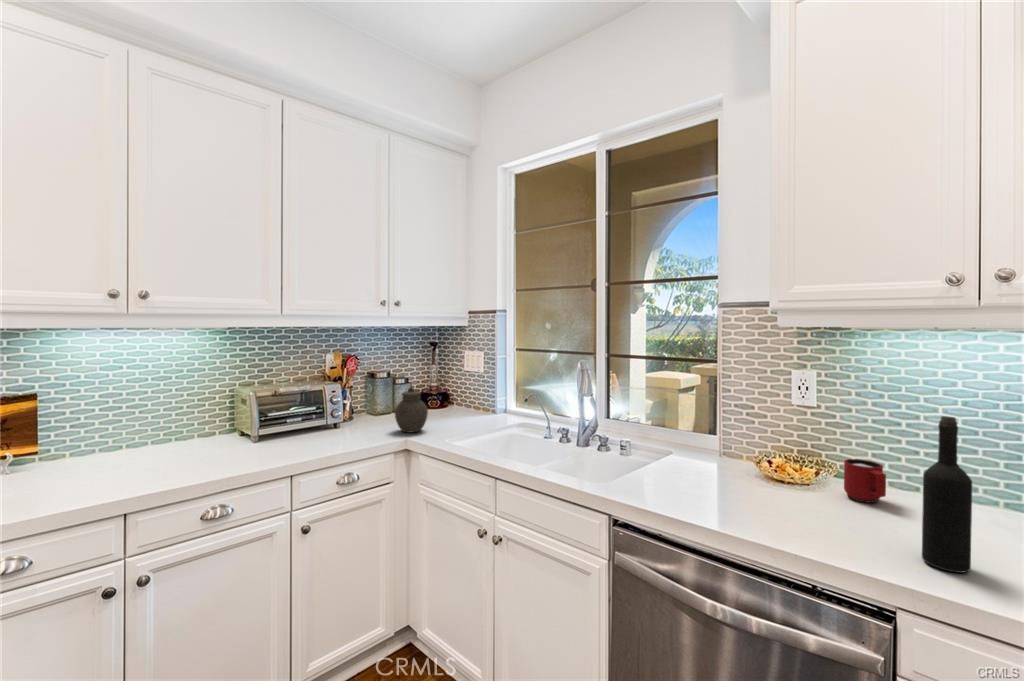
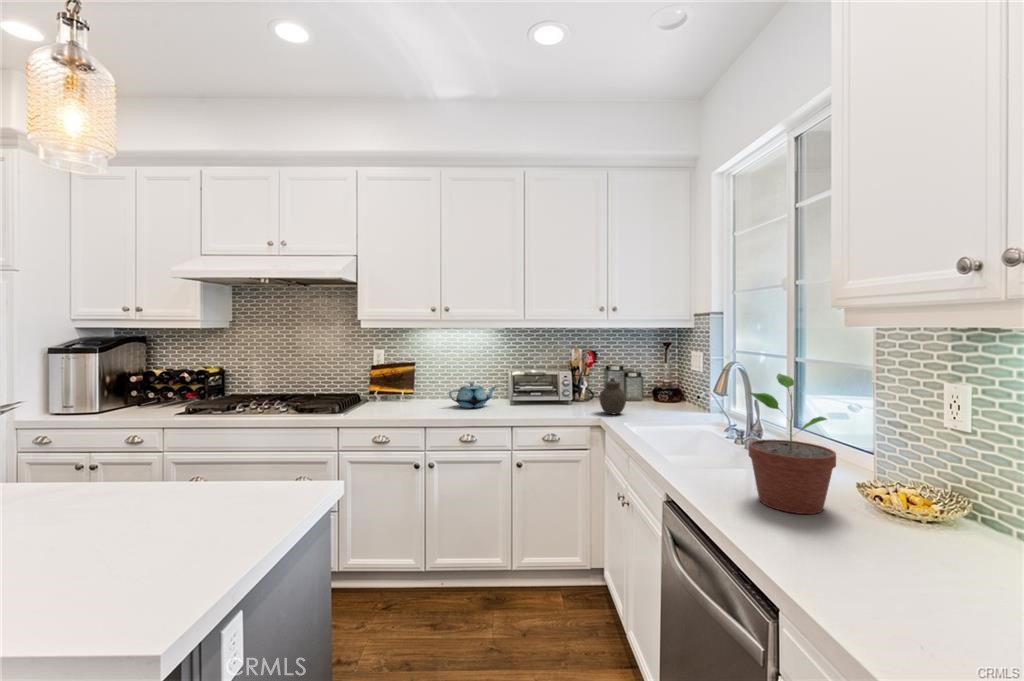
potted plant: none [697,370,791,505] -> present [748,374,836,514]
teapot: none [139,415,230,459] -> present [449,382,496,408]
wine bottle: present [922,416,972,573] -> none [852,430,904,606]
mug: present [844,459,886,503] -> none [937,496,992,555]

